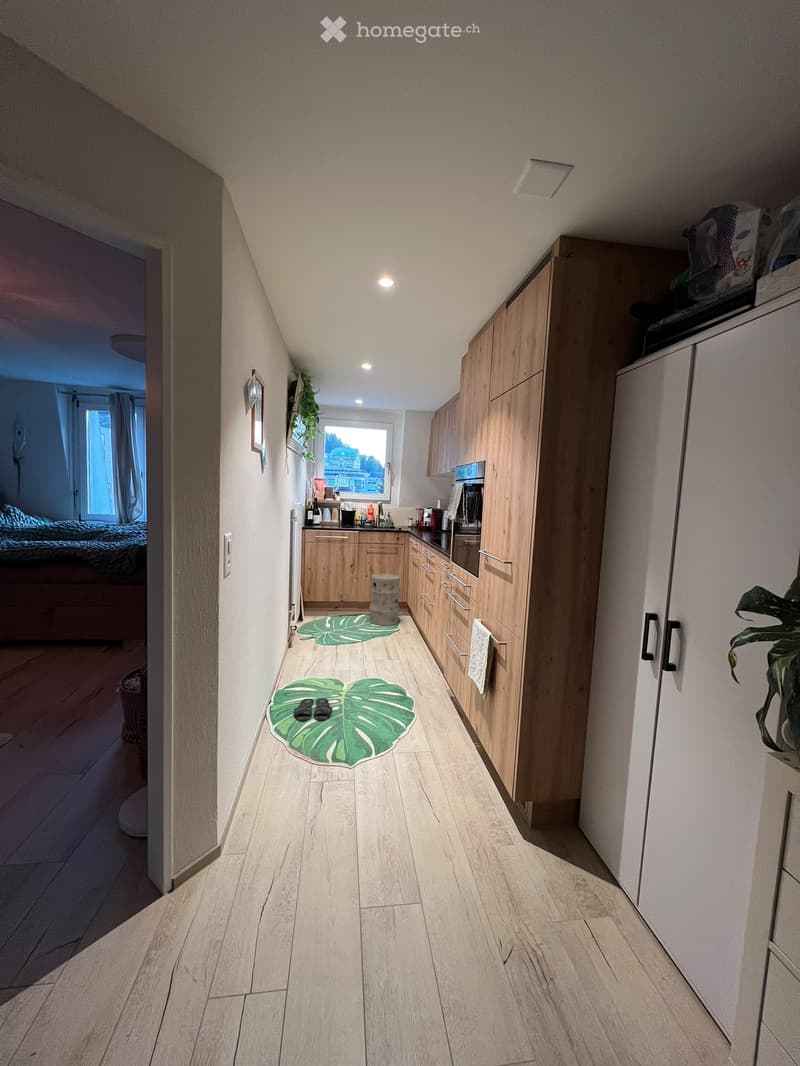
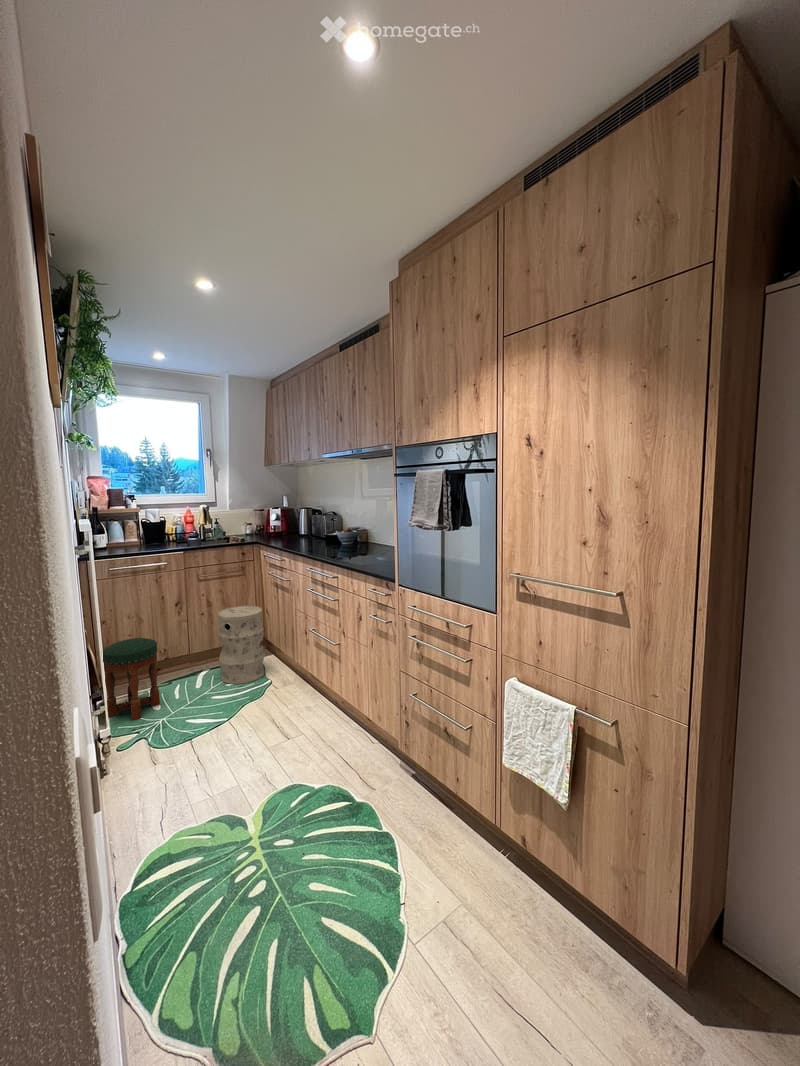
stool: none [303,581,332,628] -> present [103,638,160,720]
slippers: present [294,698,332,721] -> none [180,872,261,962]

